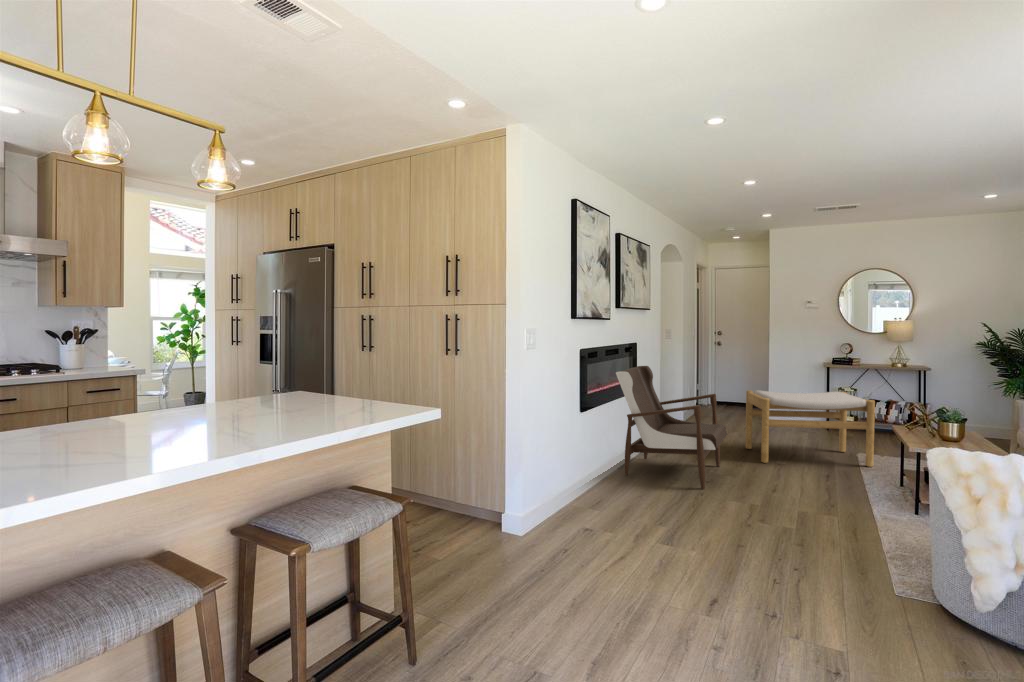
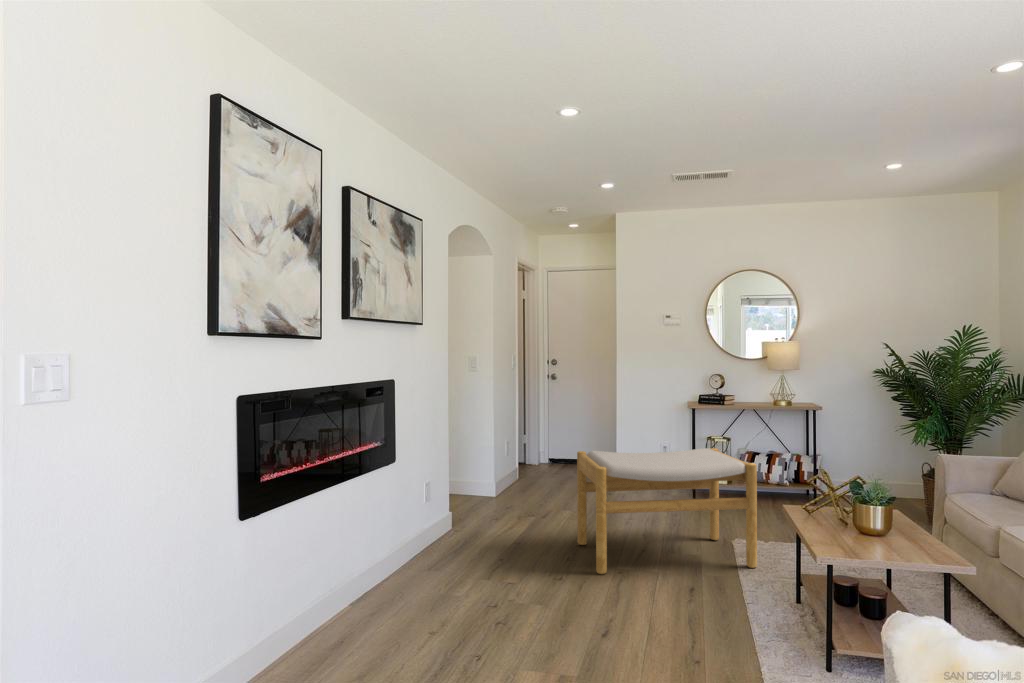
armchair: present [616,366,727,489] -> none [336,419,538,654]

